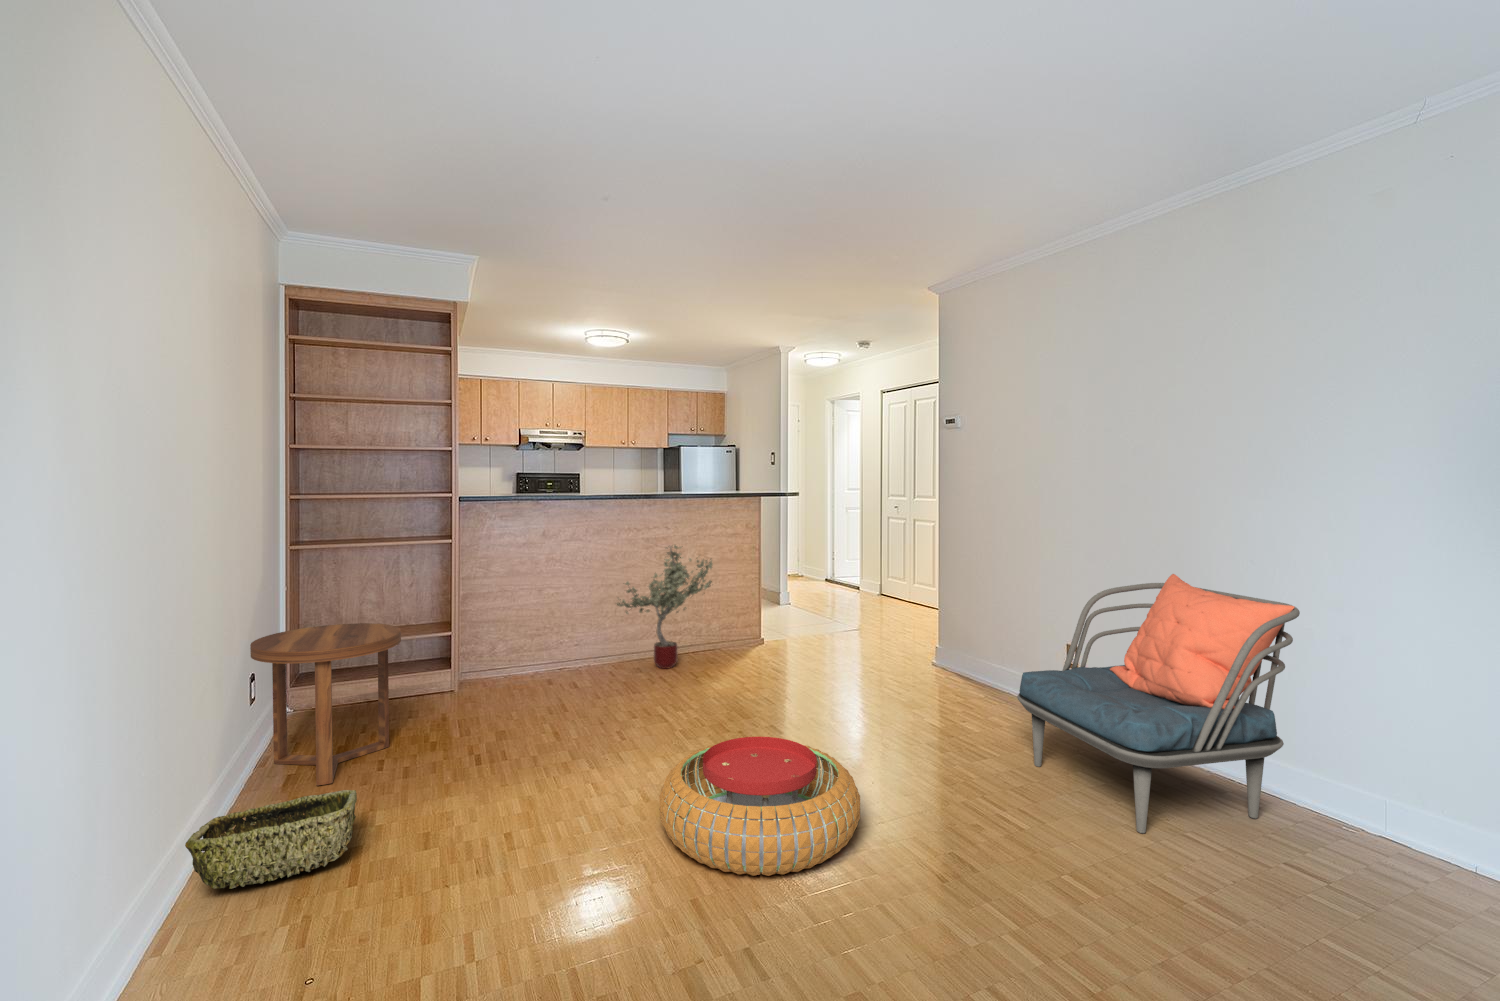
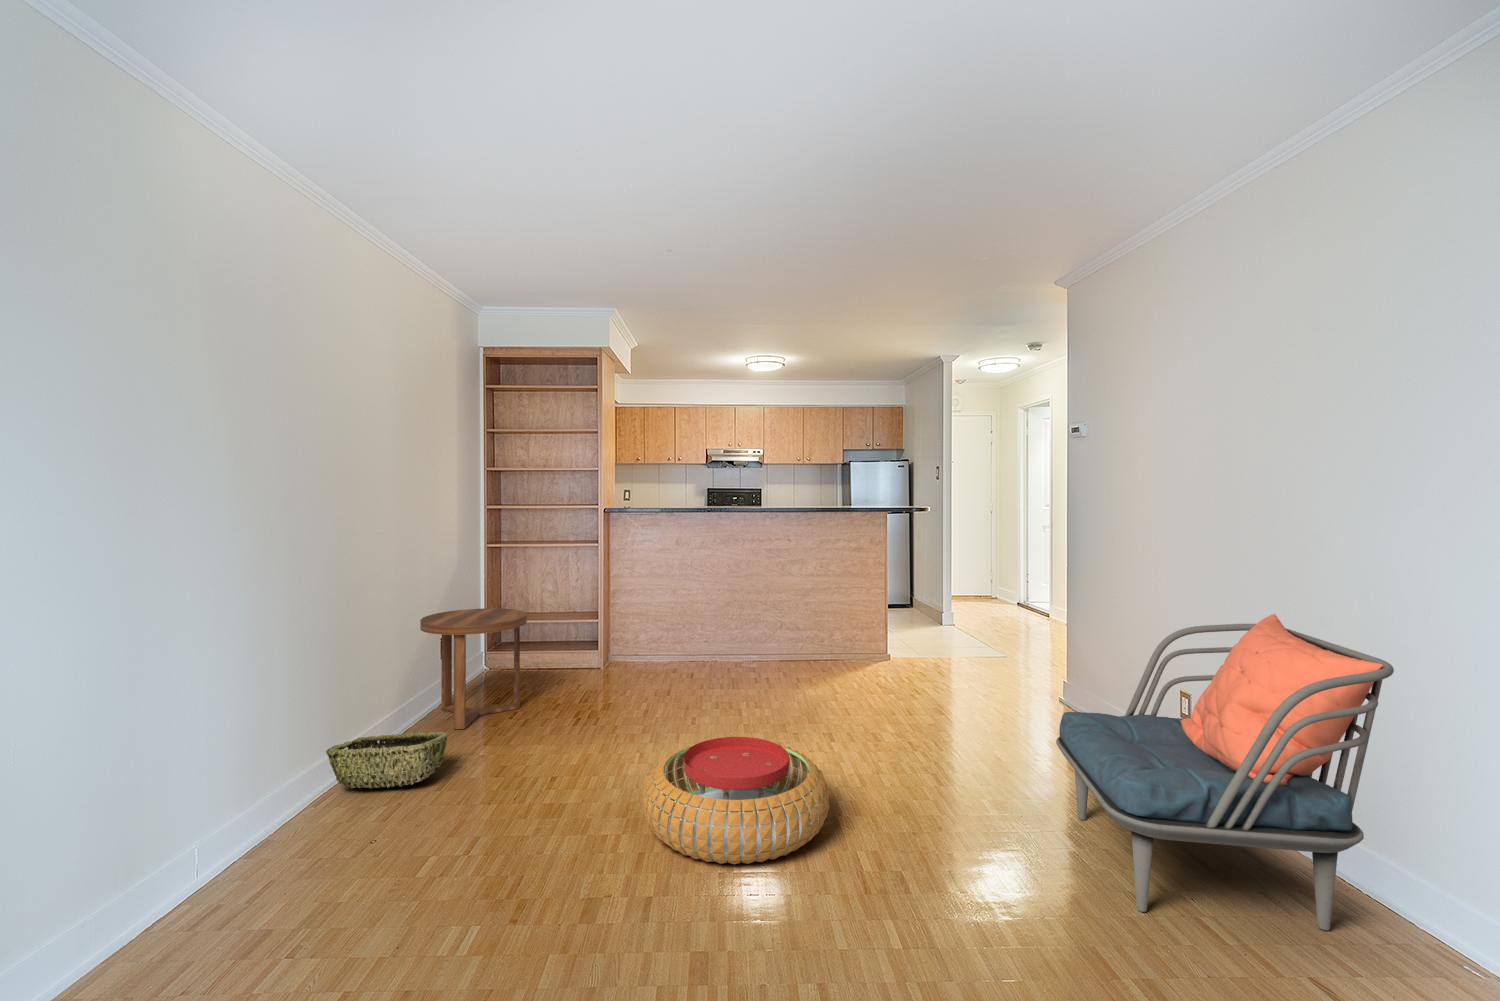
potted tree: present [617,545,712,669] -> none [733,556,828,673]

